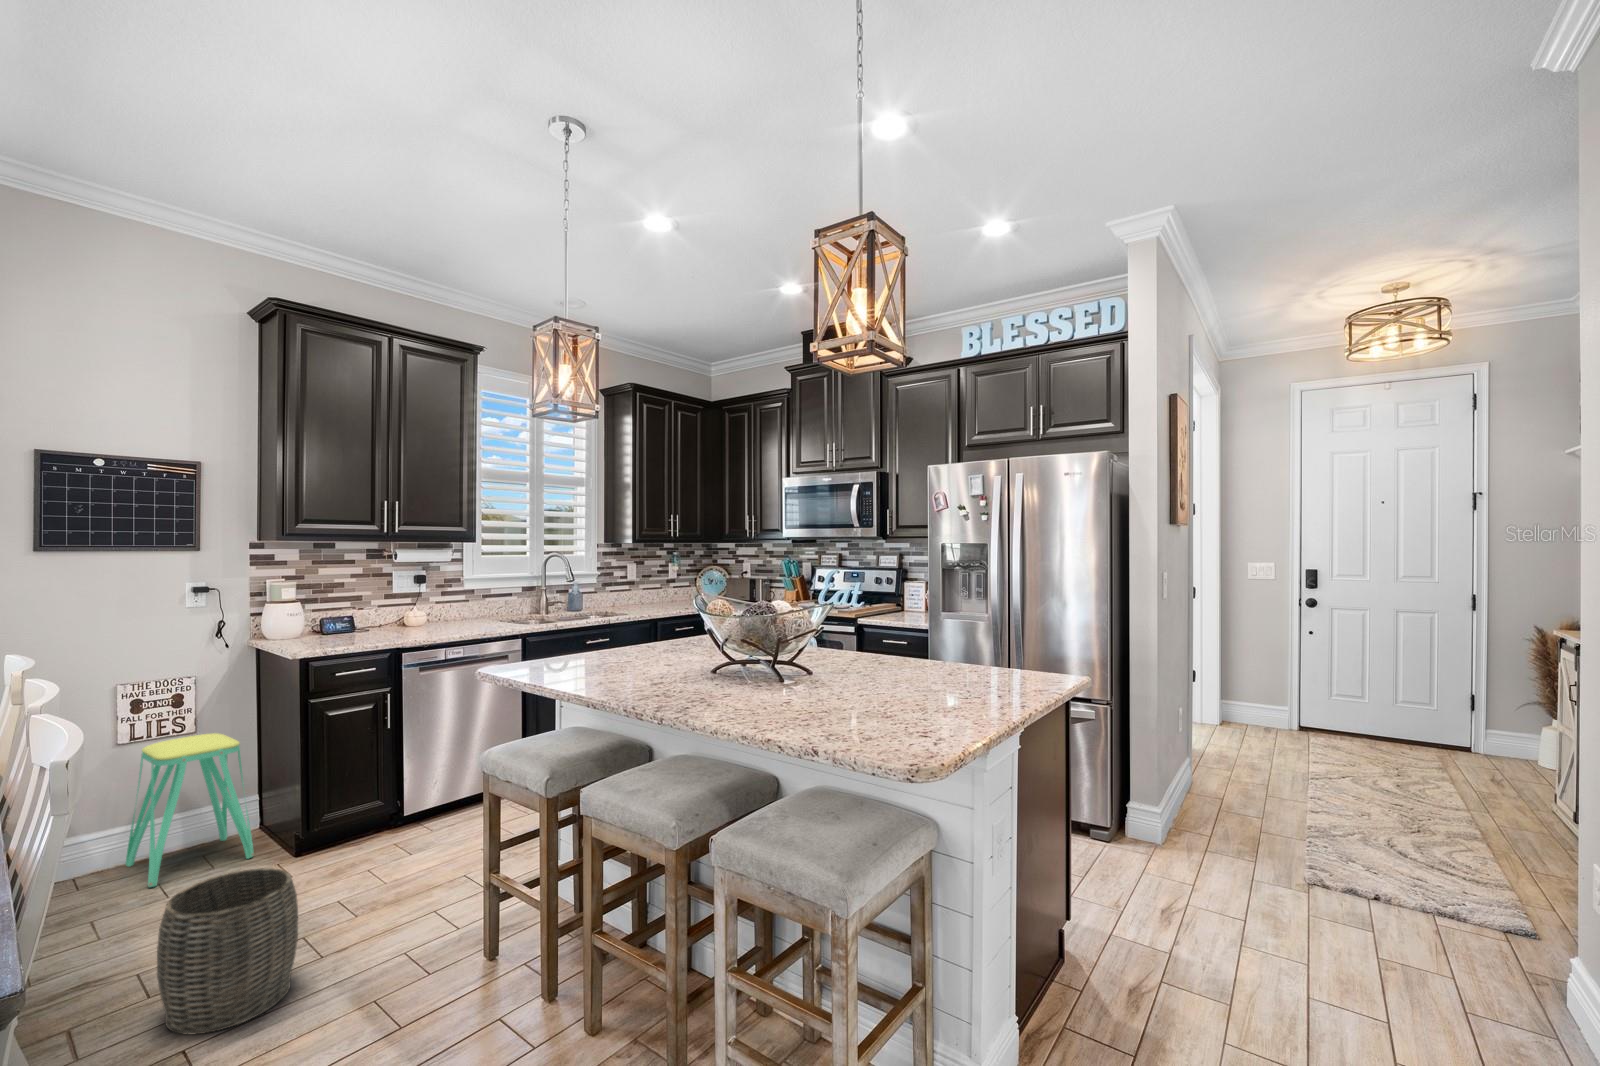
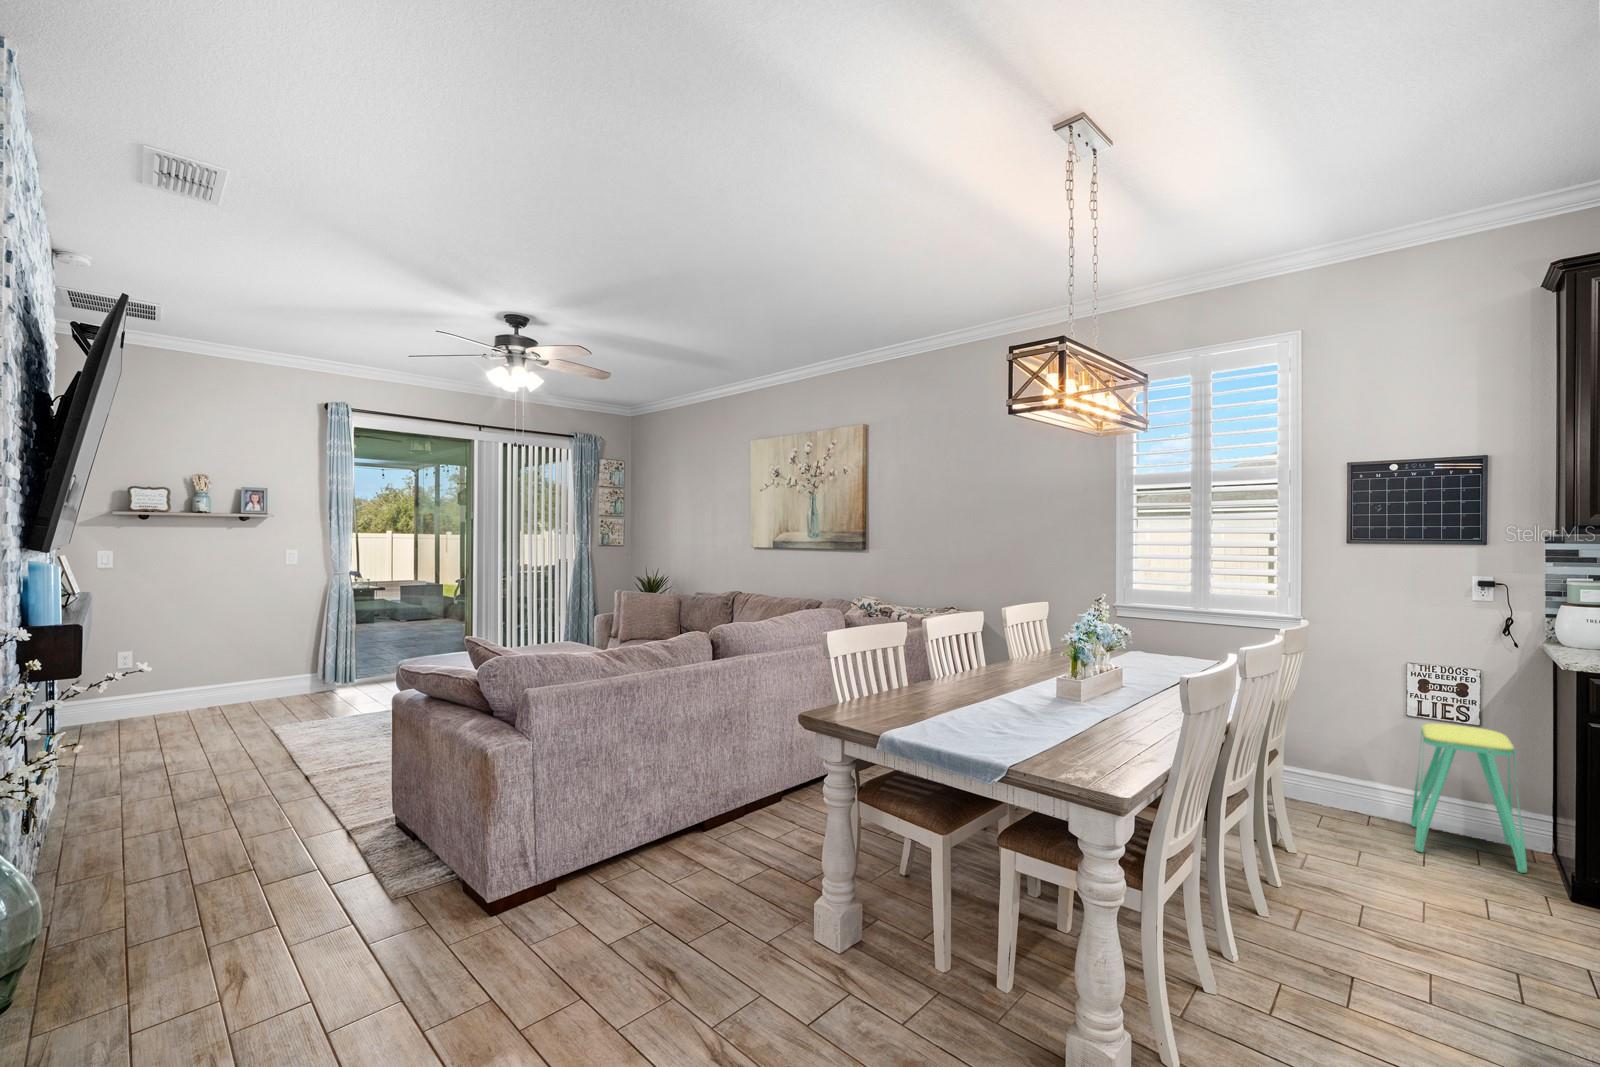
woven basket: present [157,868,298,1035] -> none [1347,851,1482,1004]

